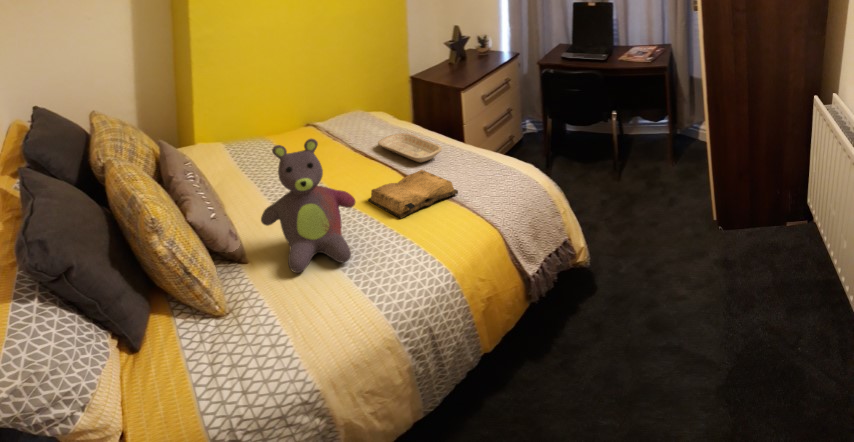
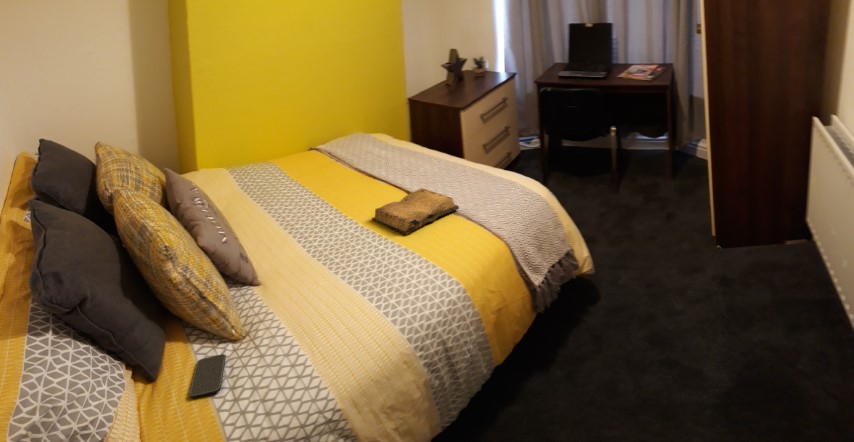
tray: present [378,133,442,162] -> none [376,155,438,182]
stuffed bear: present [261,139,356,273] -> none [271,160,363,293]
smartphone: none [170,330,208,371] -> present [190,354,226,398]

